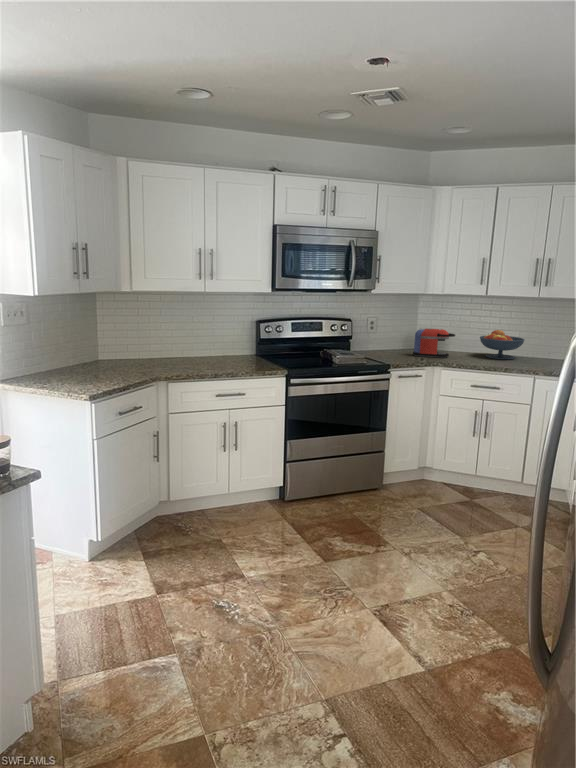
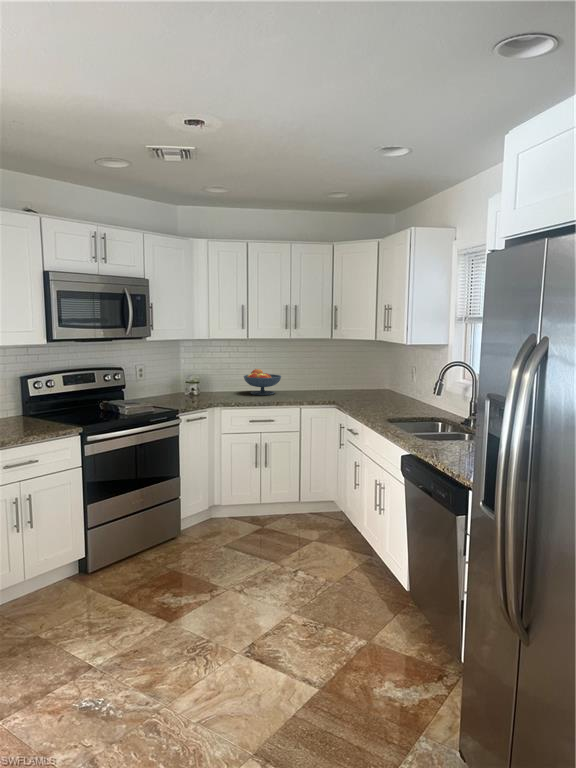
coffee maker: present [413,329,455,358] -> none [188,372,226,399]

